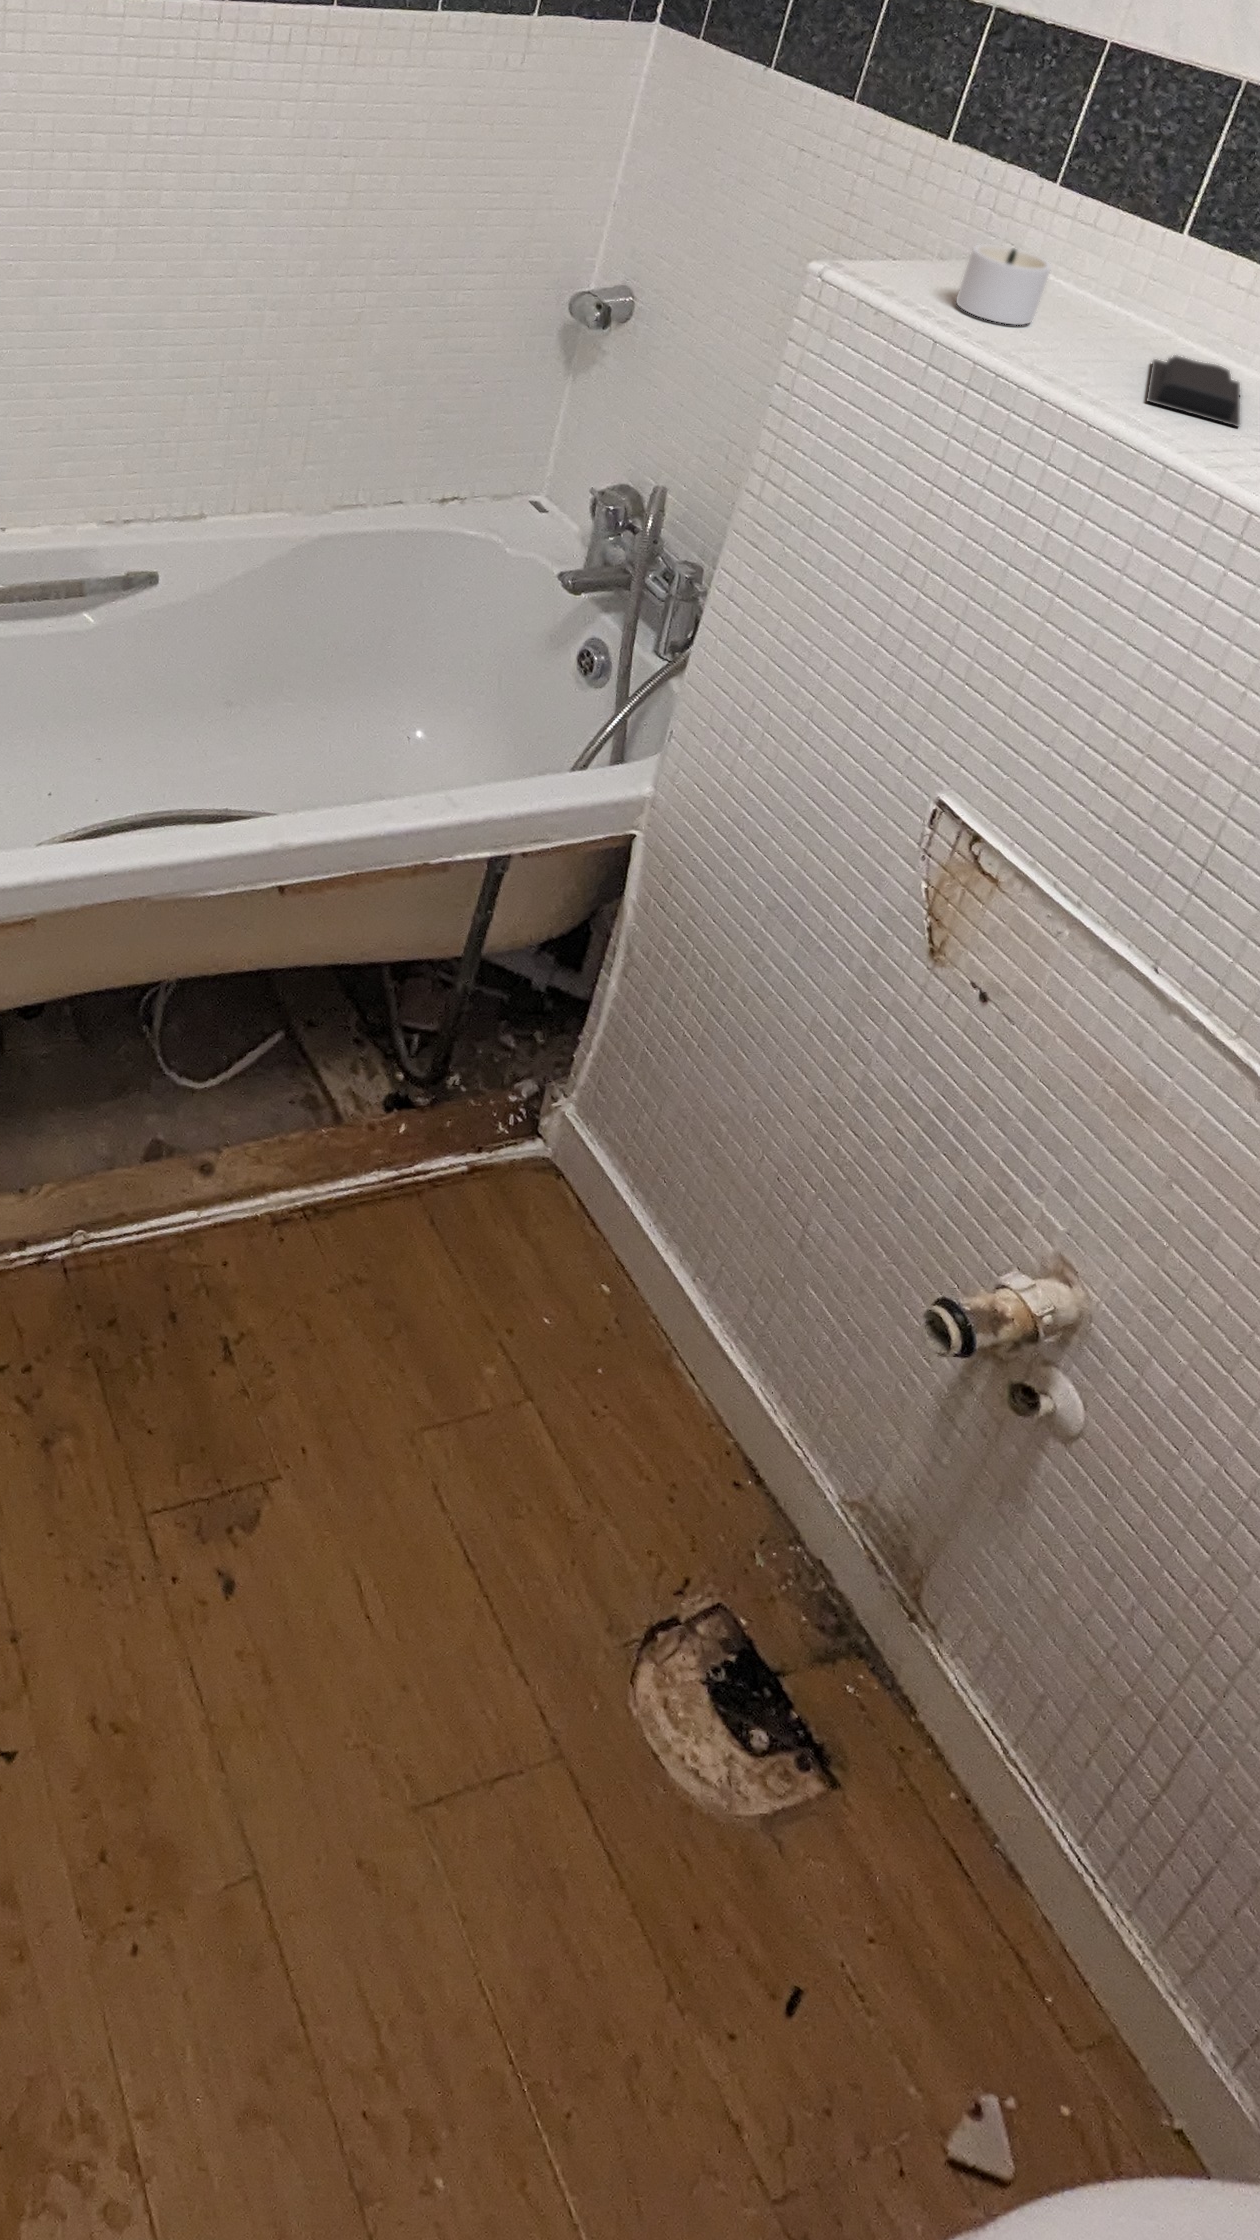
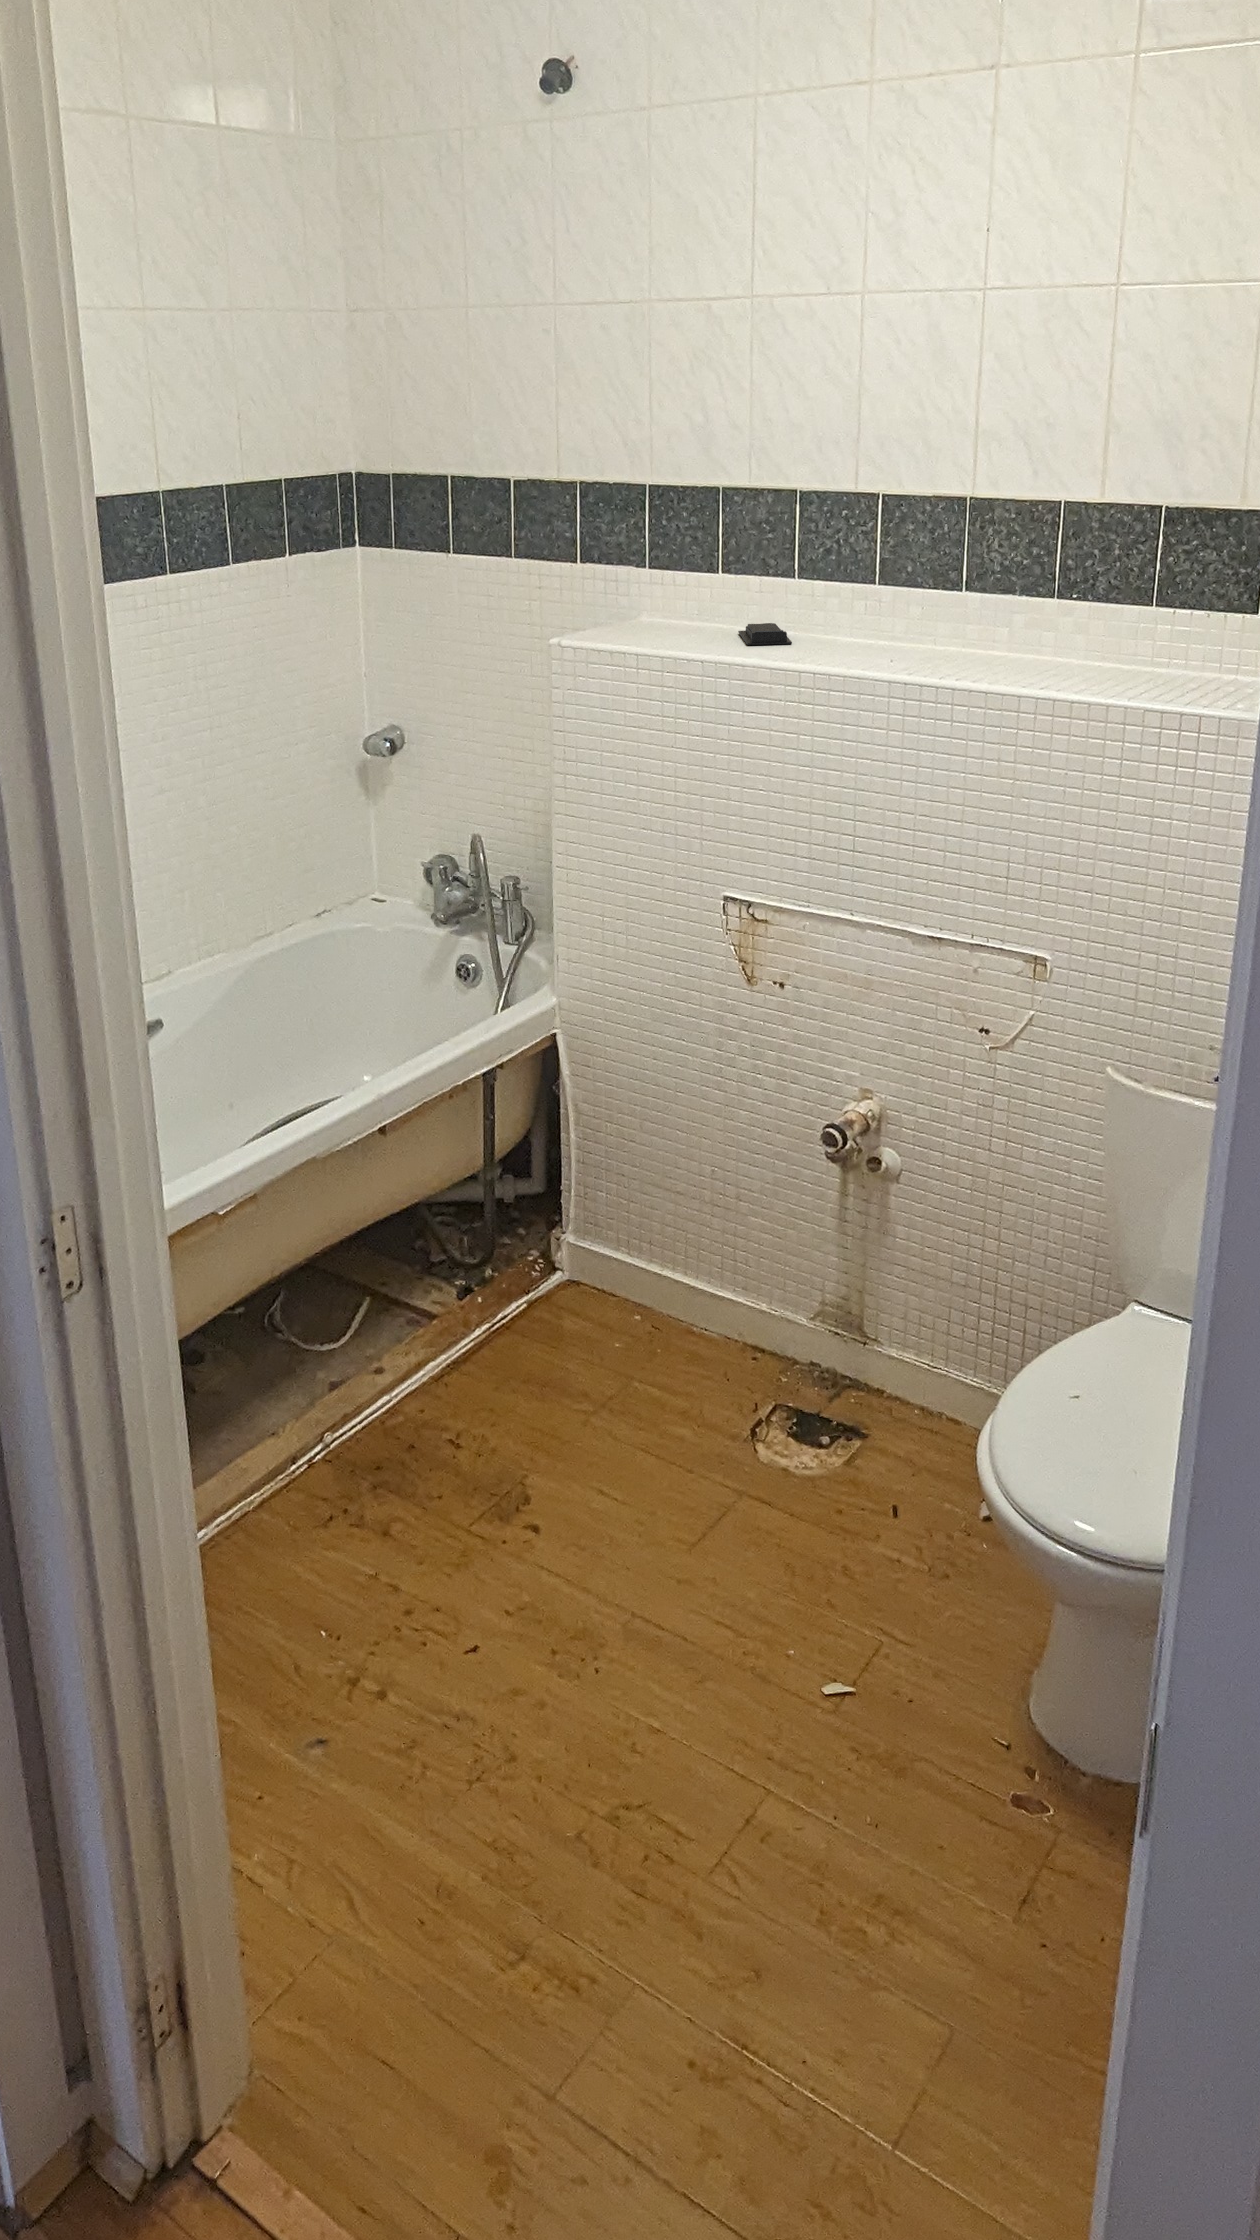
candle: present [956,244,1051,325] -> none [631,594,695,636]

